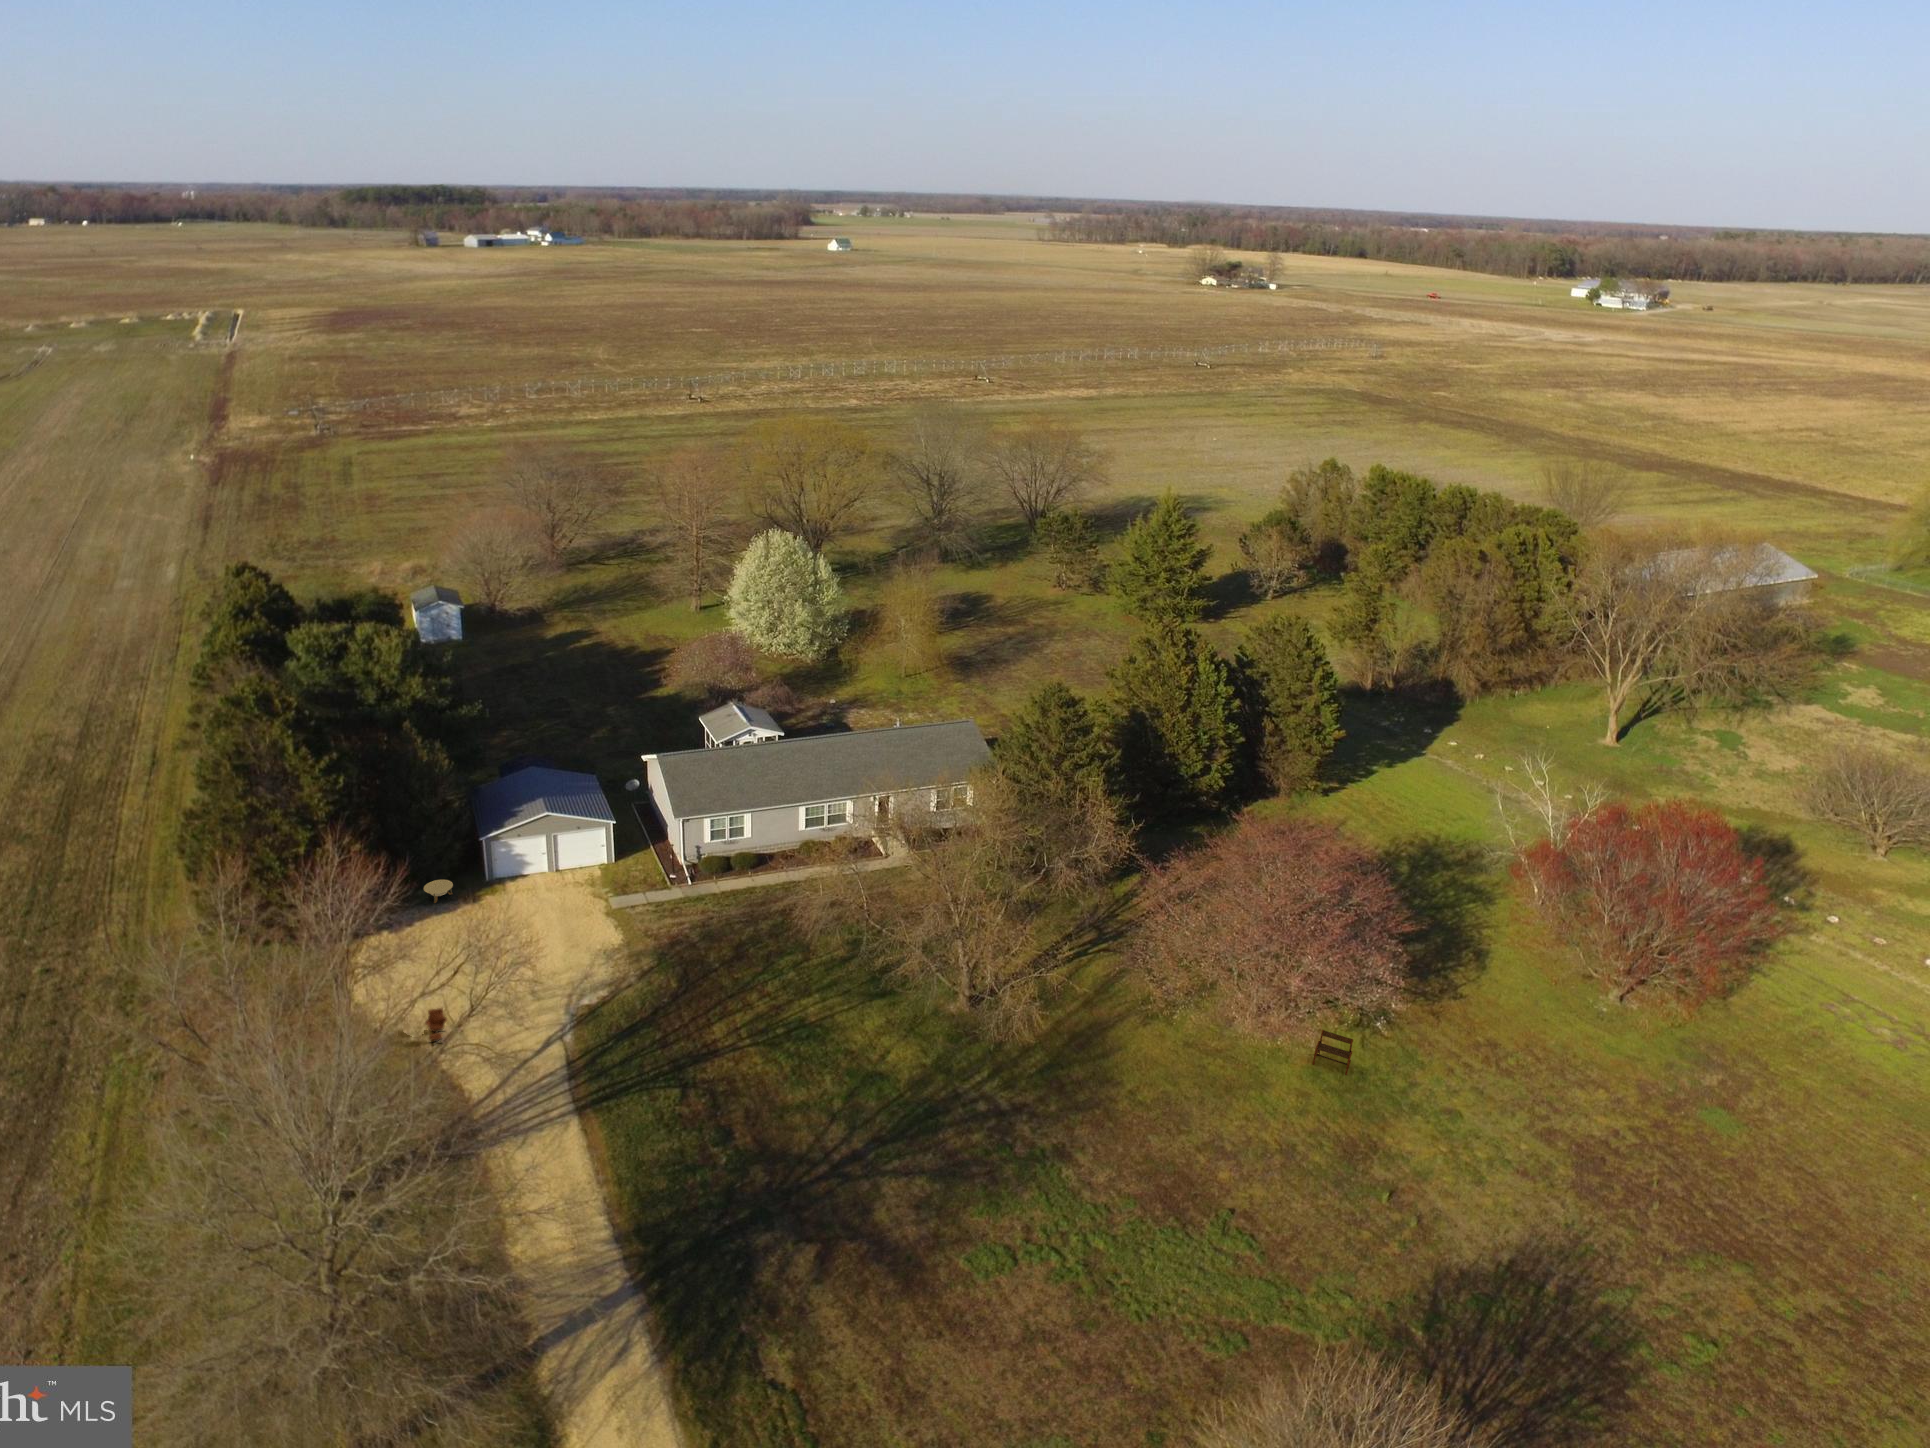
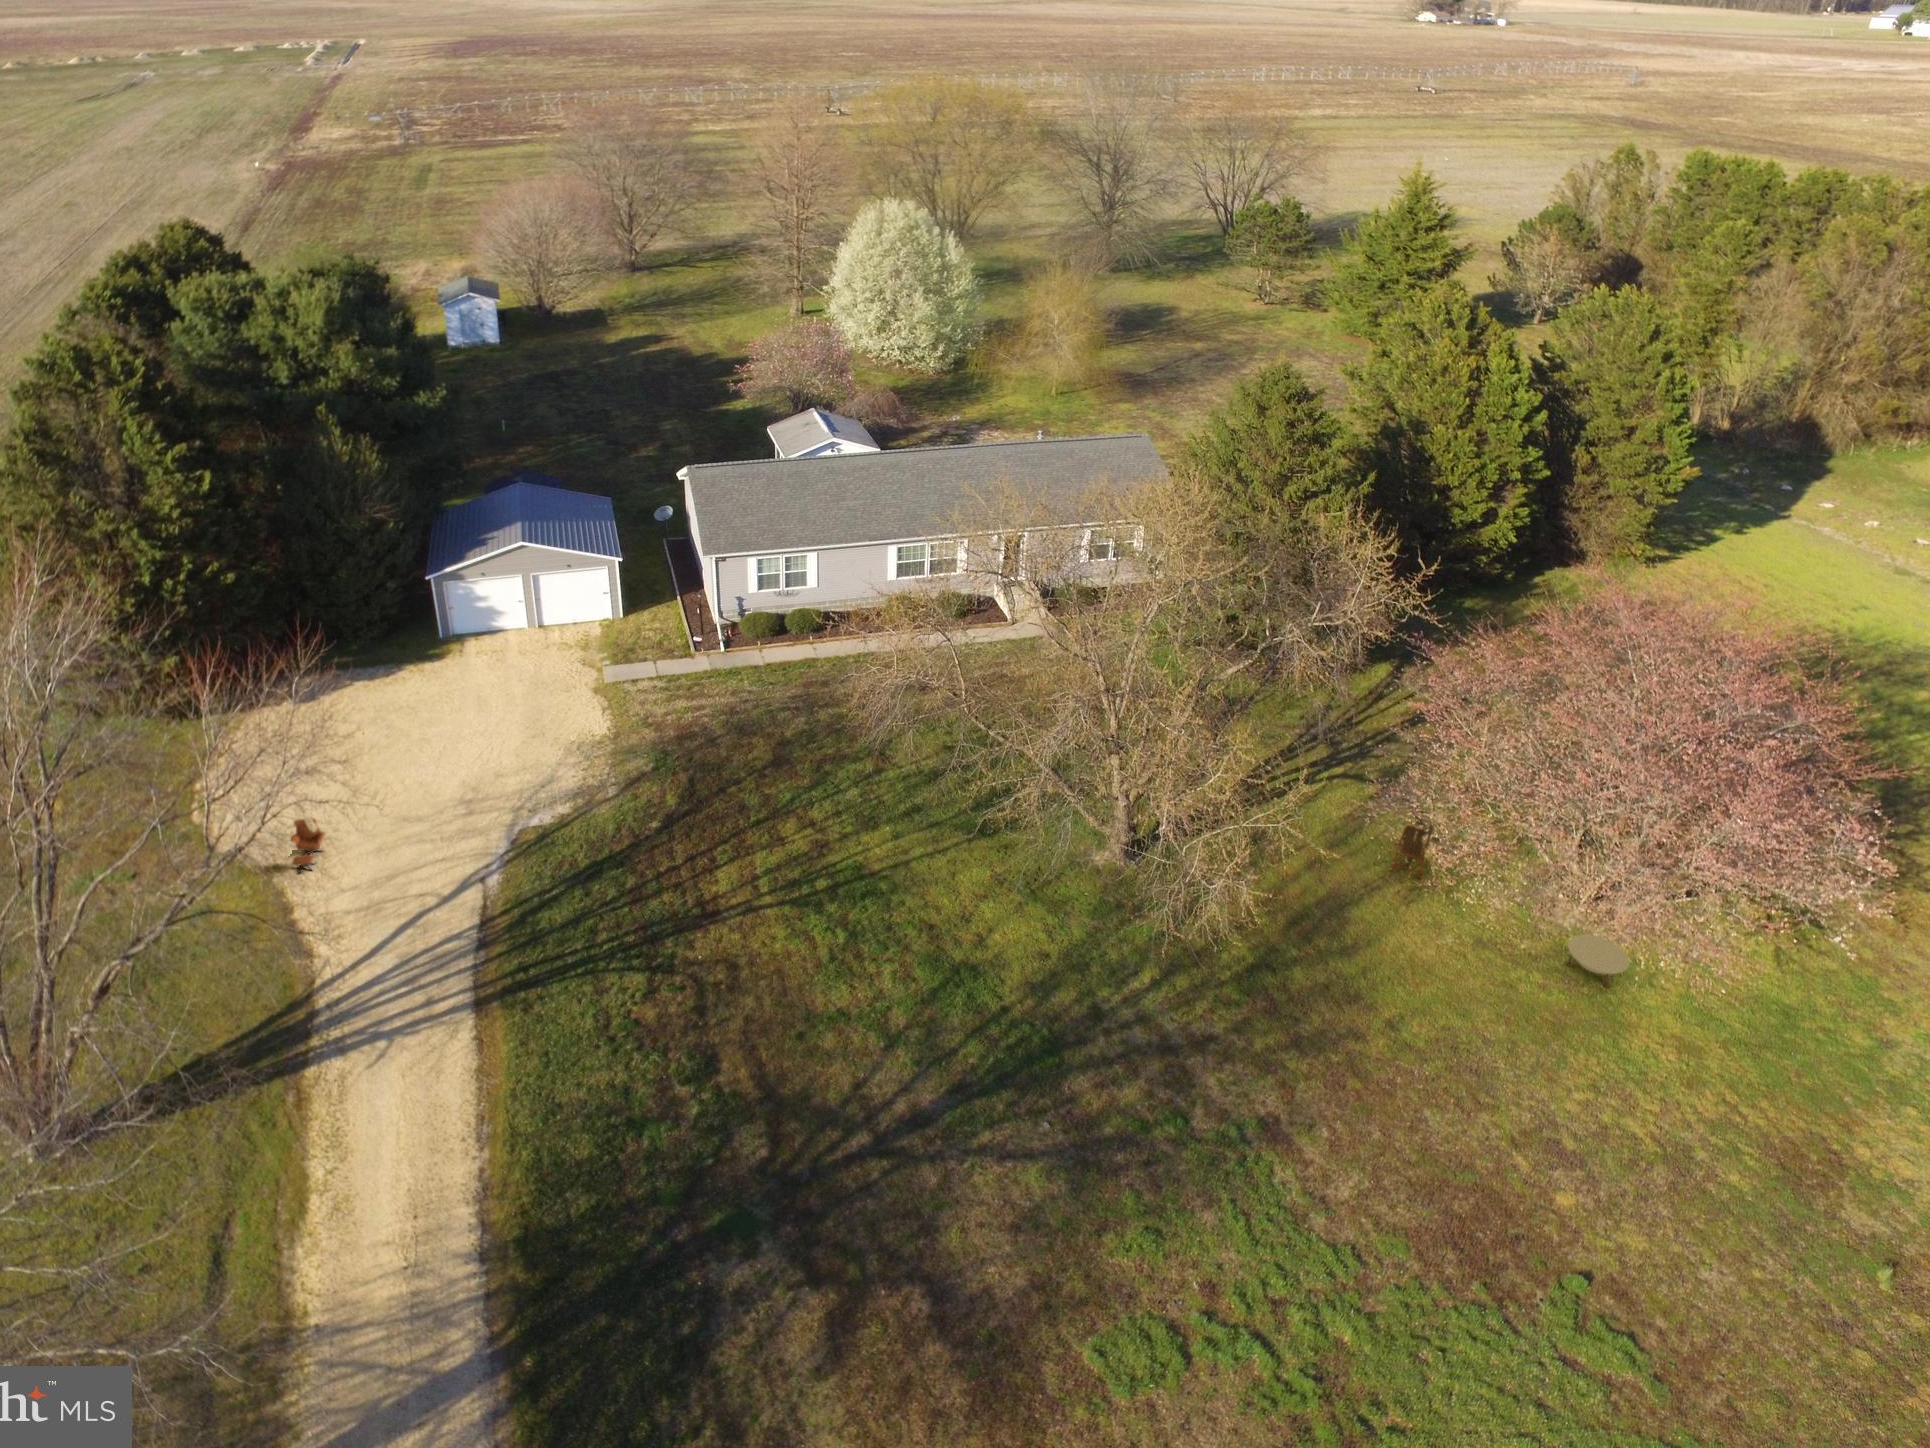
round table: present [424,880,453,903] -> present [1565,935,1629,988]
bench: present [1313,1030,1353,1075] -> present [1391,825,1433,879]

